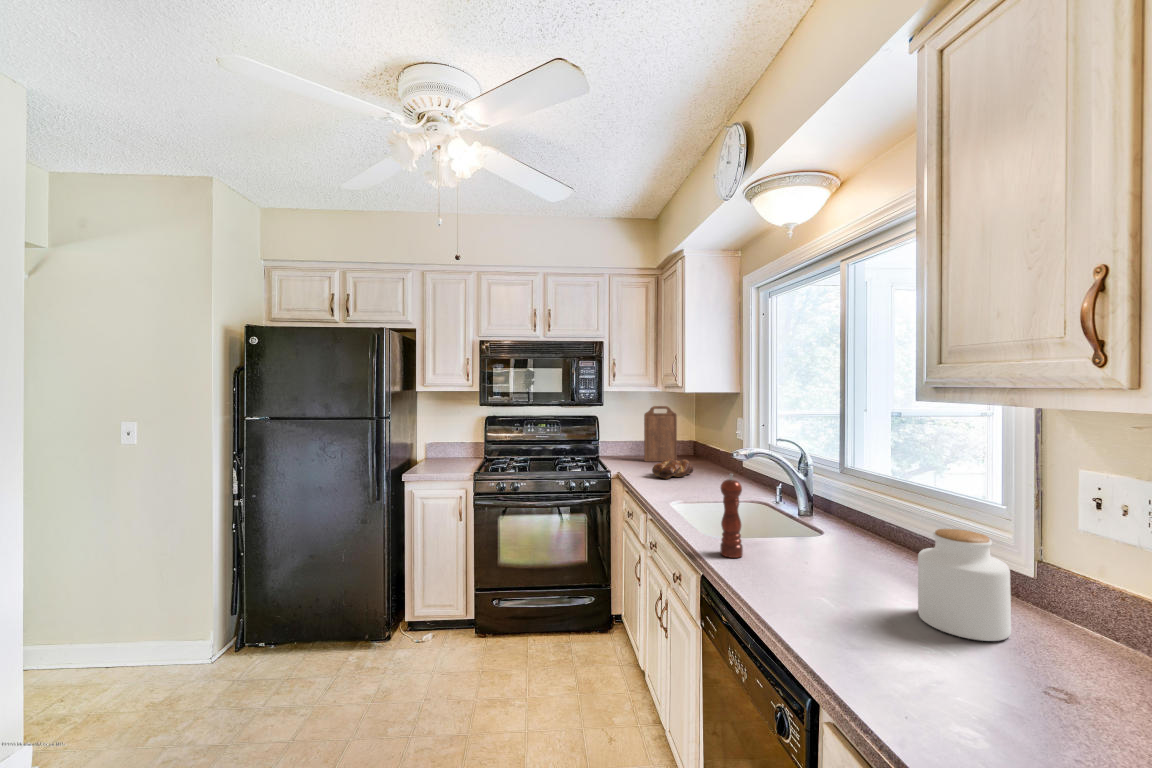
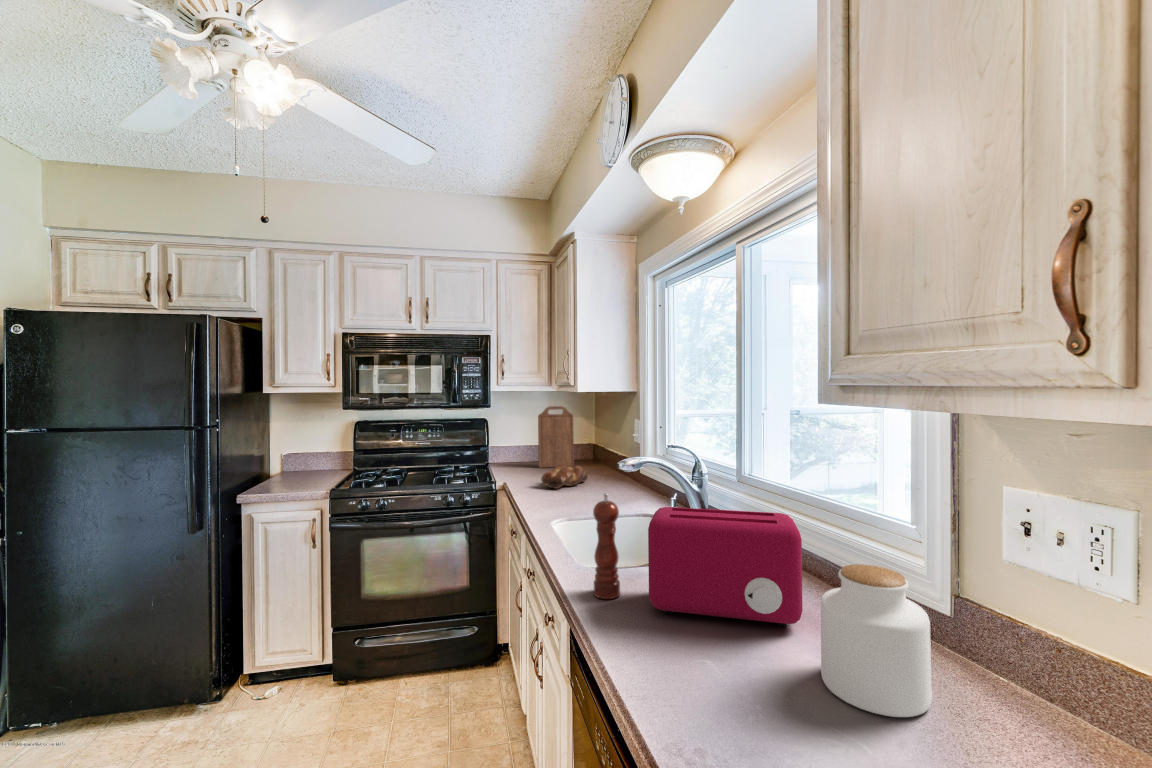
toaster: none [769,486,903,583] -> present [648,507,803,627]

